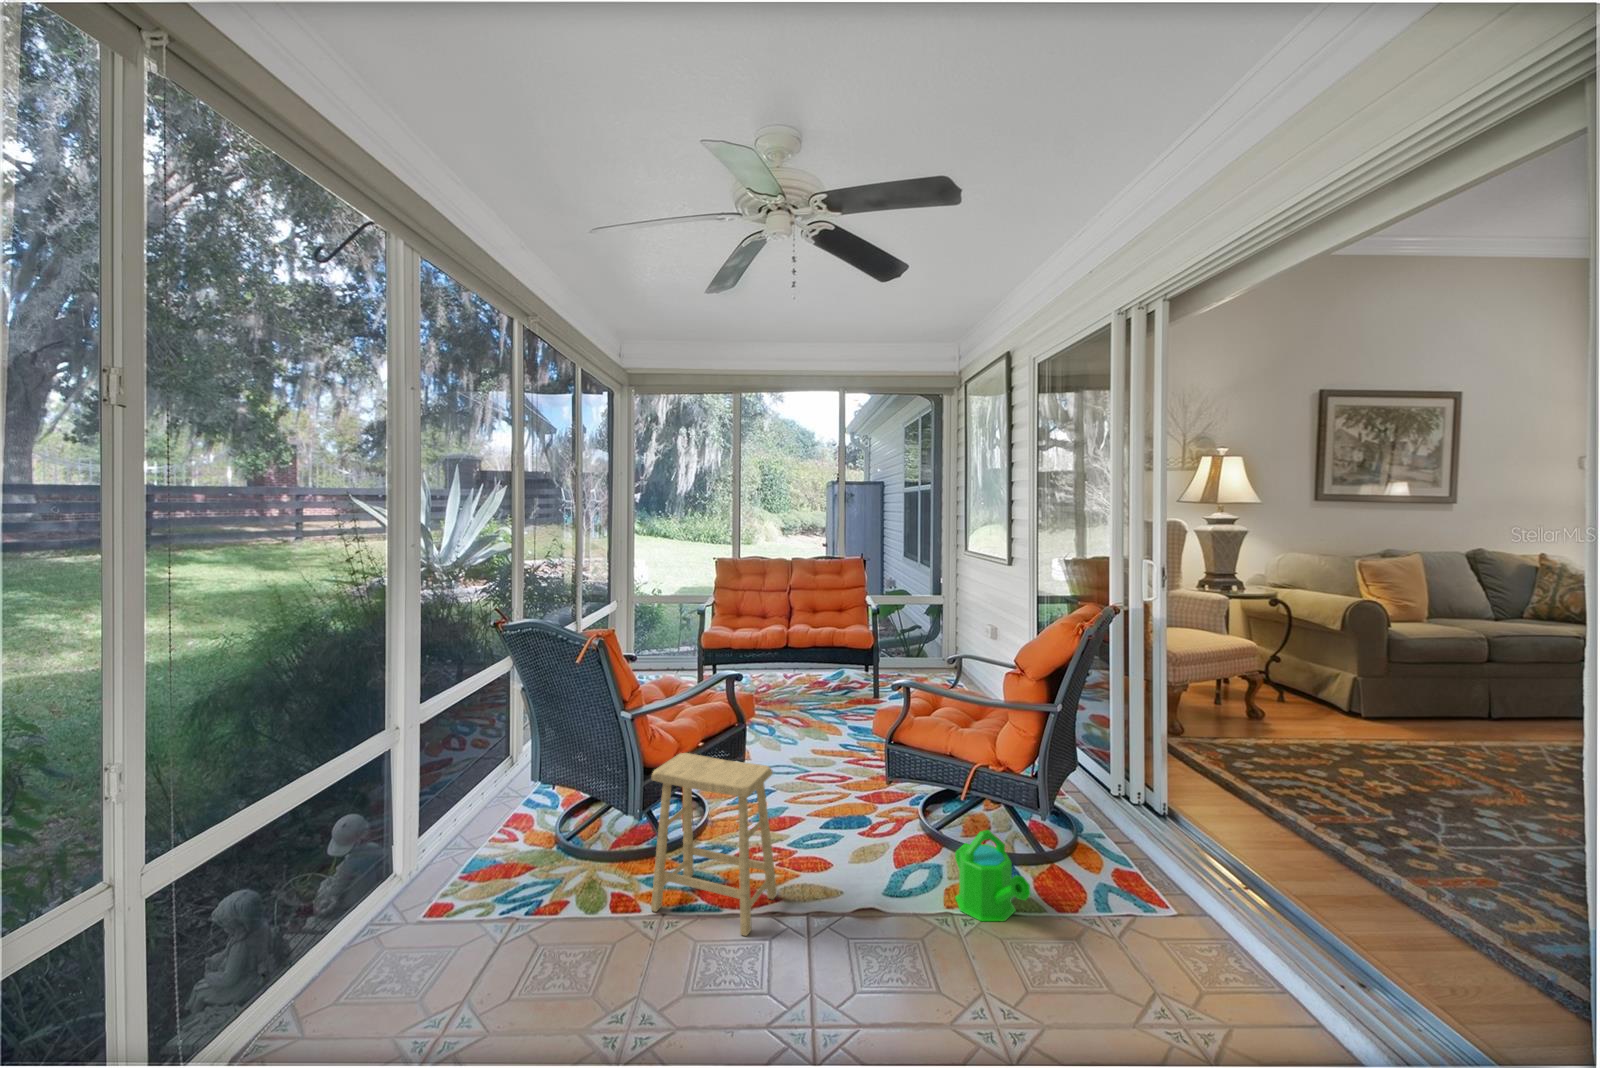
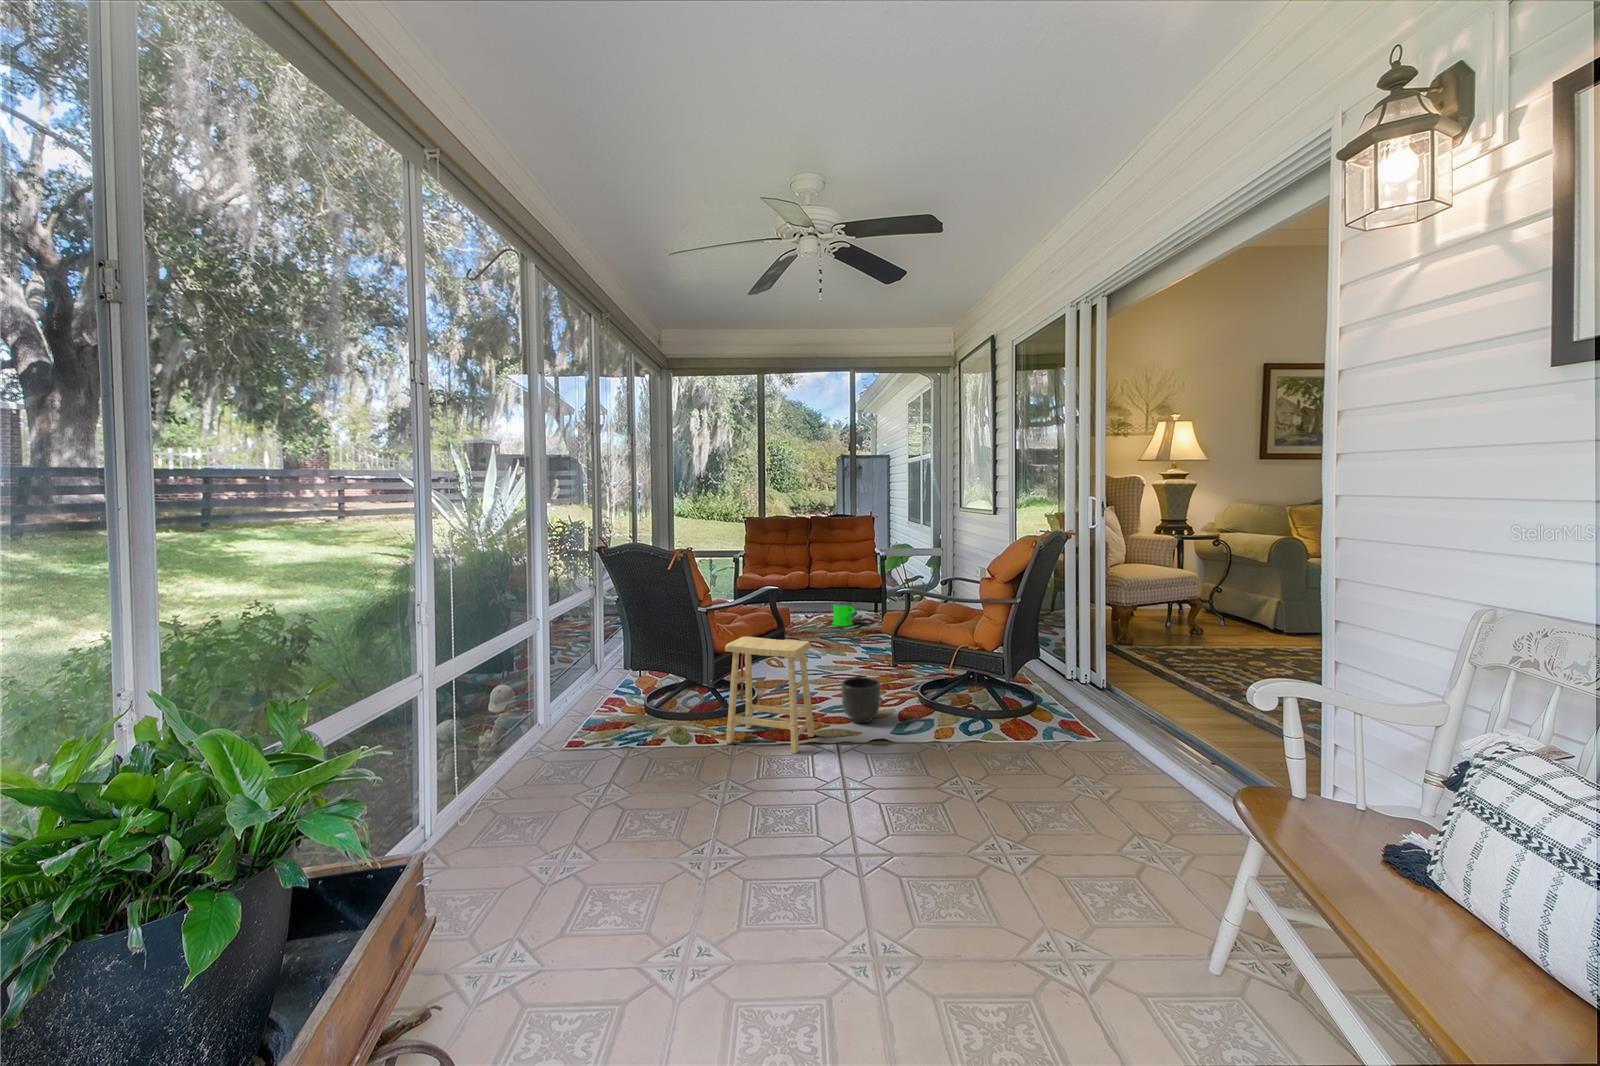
planter: none [816,801,869,871] -> present [841,677,881,723]
watering can: present [955,830,1031,921] -> present [832,604,854,626]

